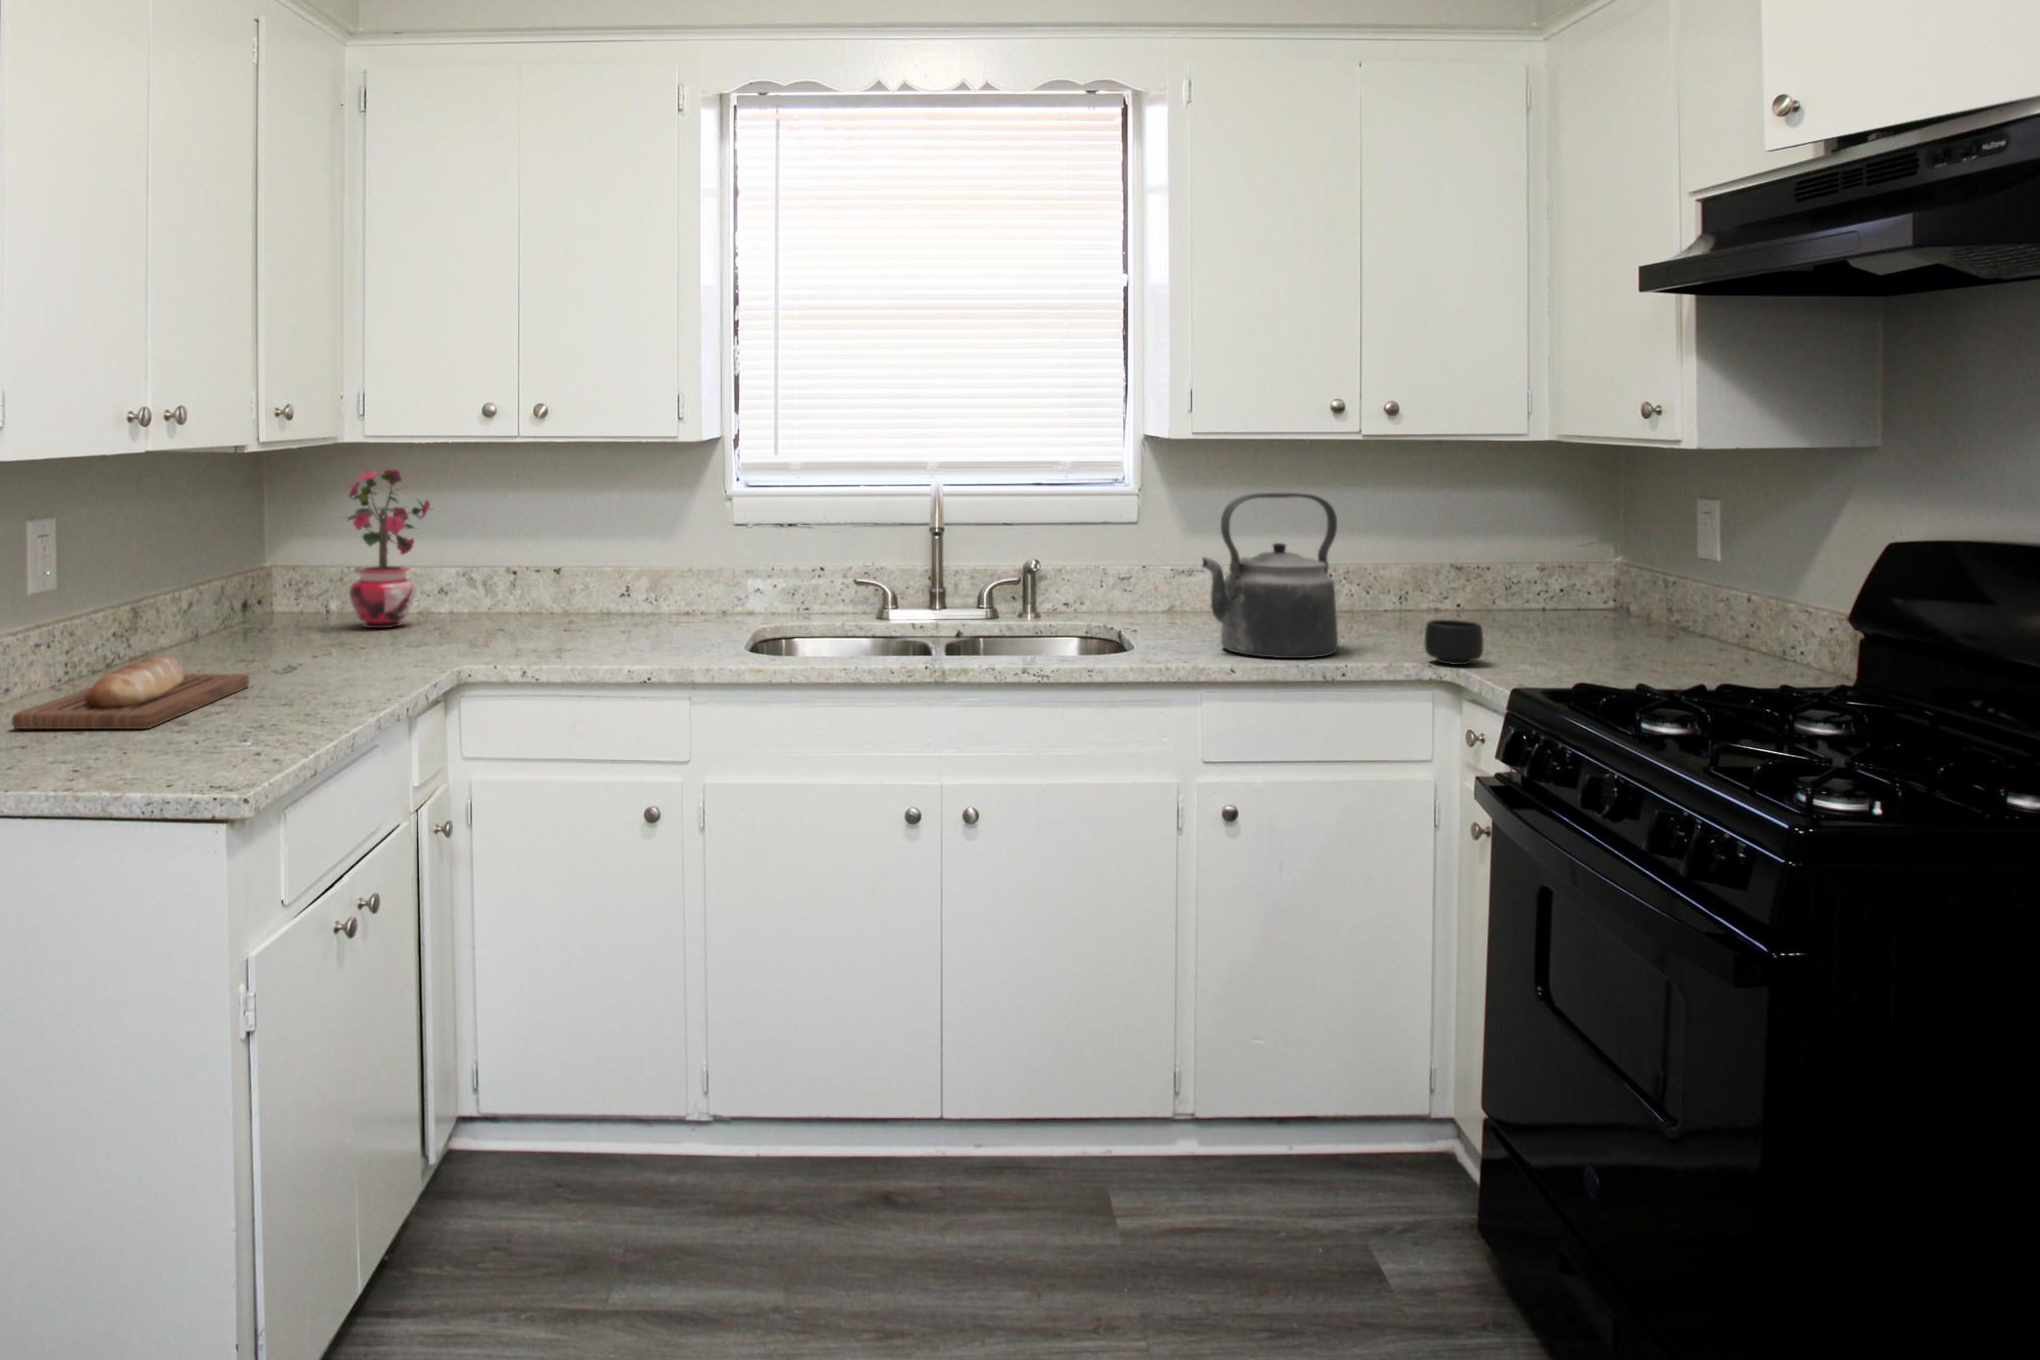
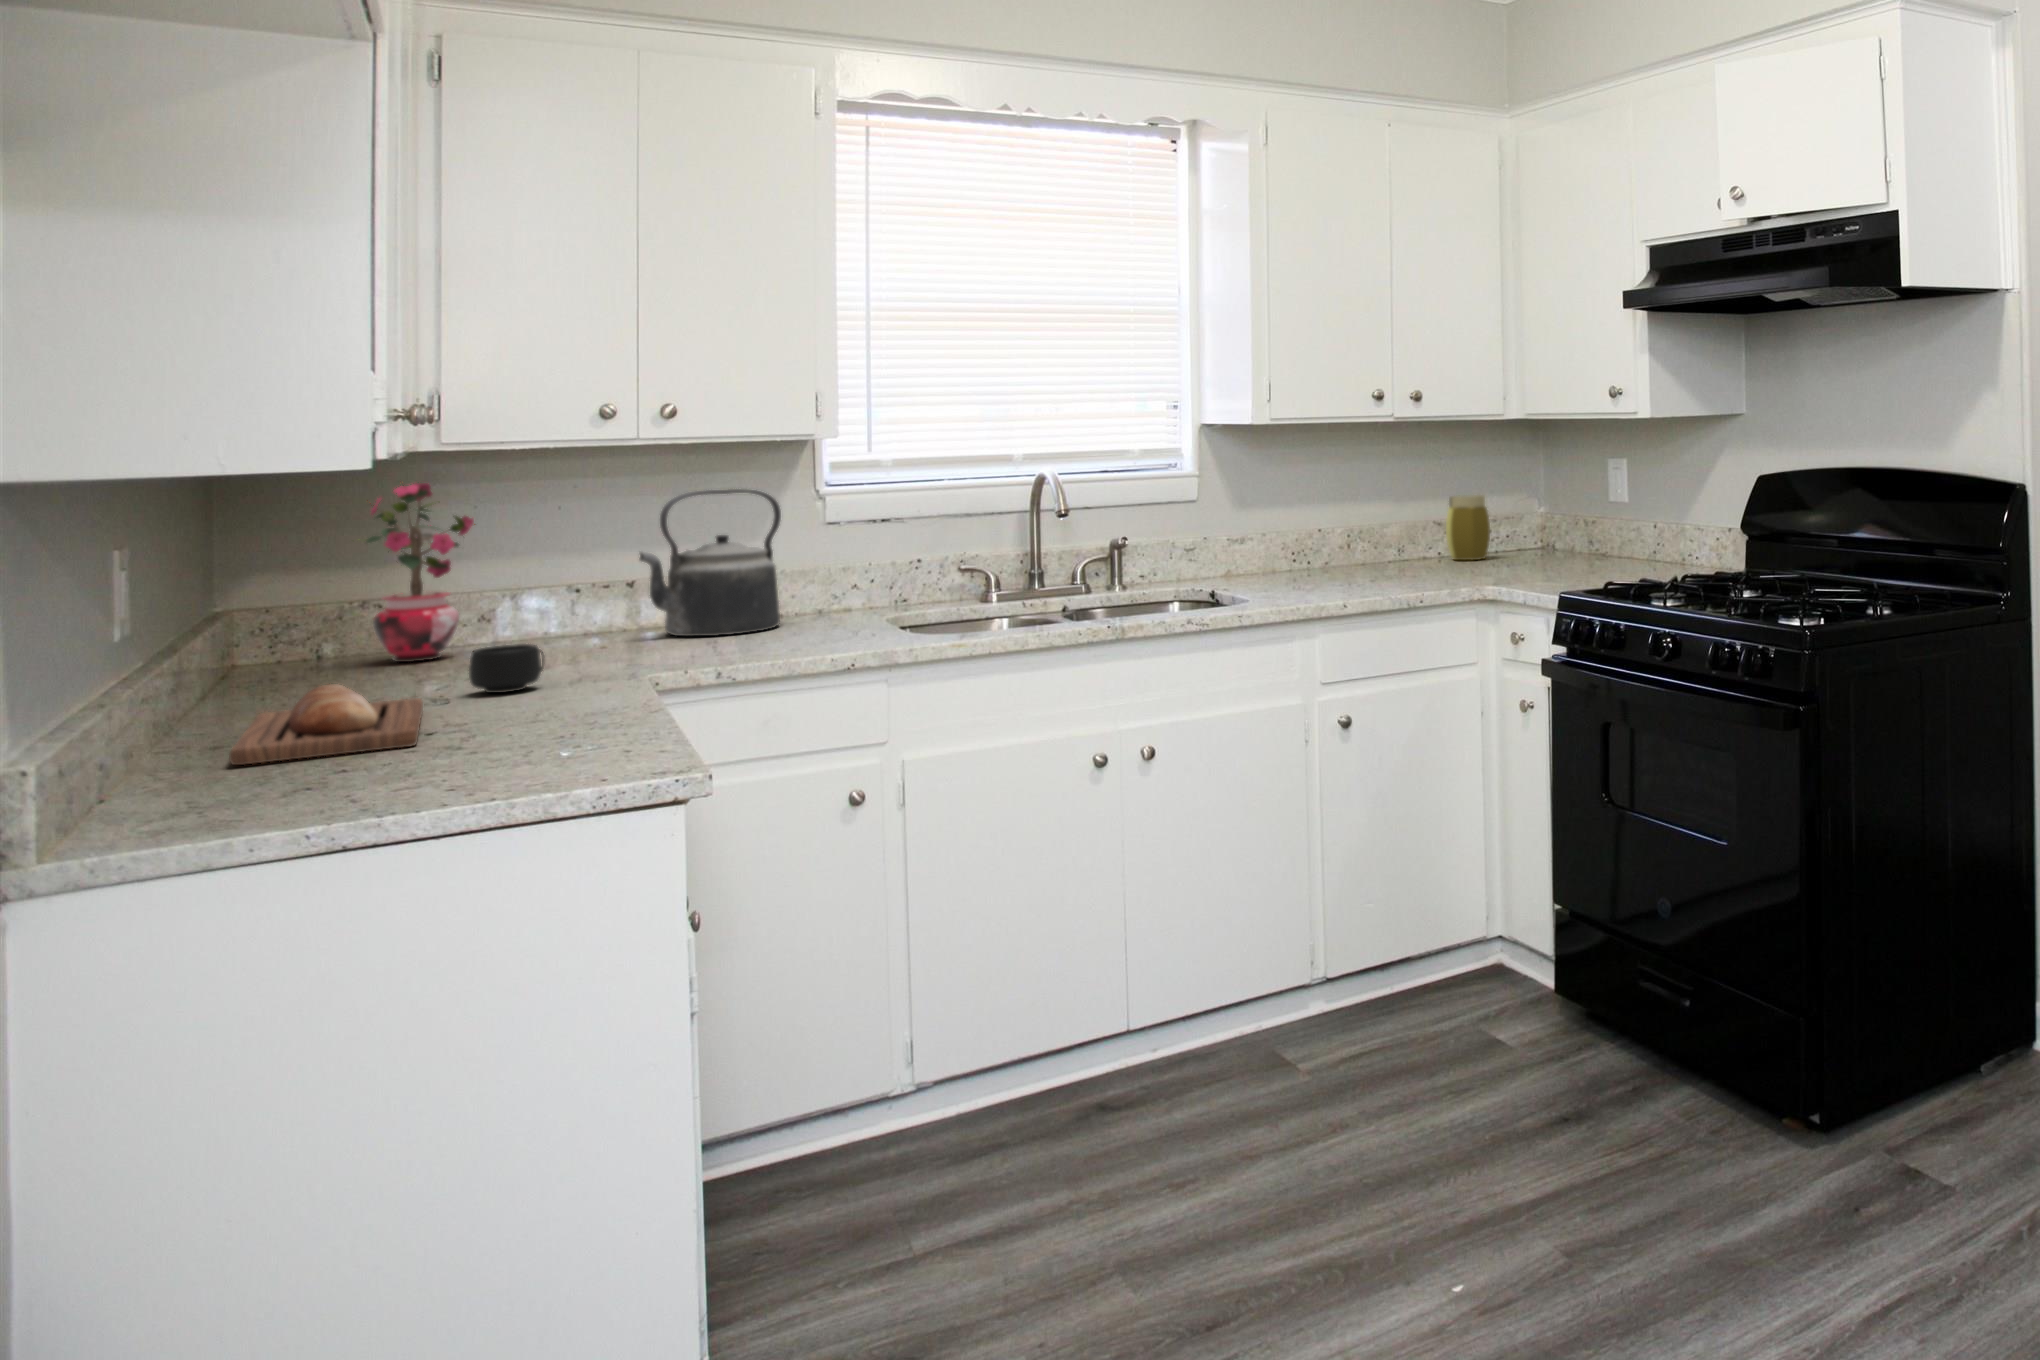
kettle: present [1202,493,1338,658] -> present [640,489,781,636]
jar: none [1453,532,1509,616] -> present [1446,495,1490,560]
mug: present [1425,620,1483,665] -> present [469,644,544,693]

